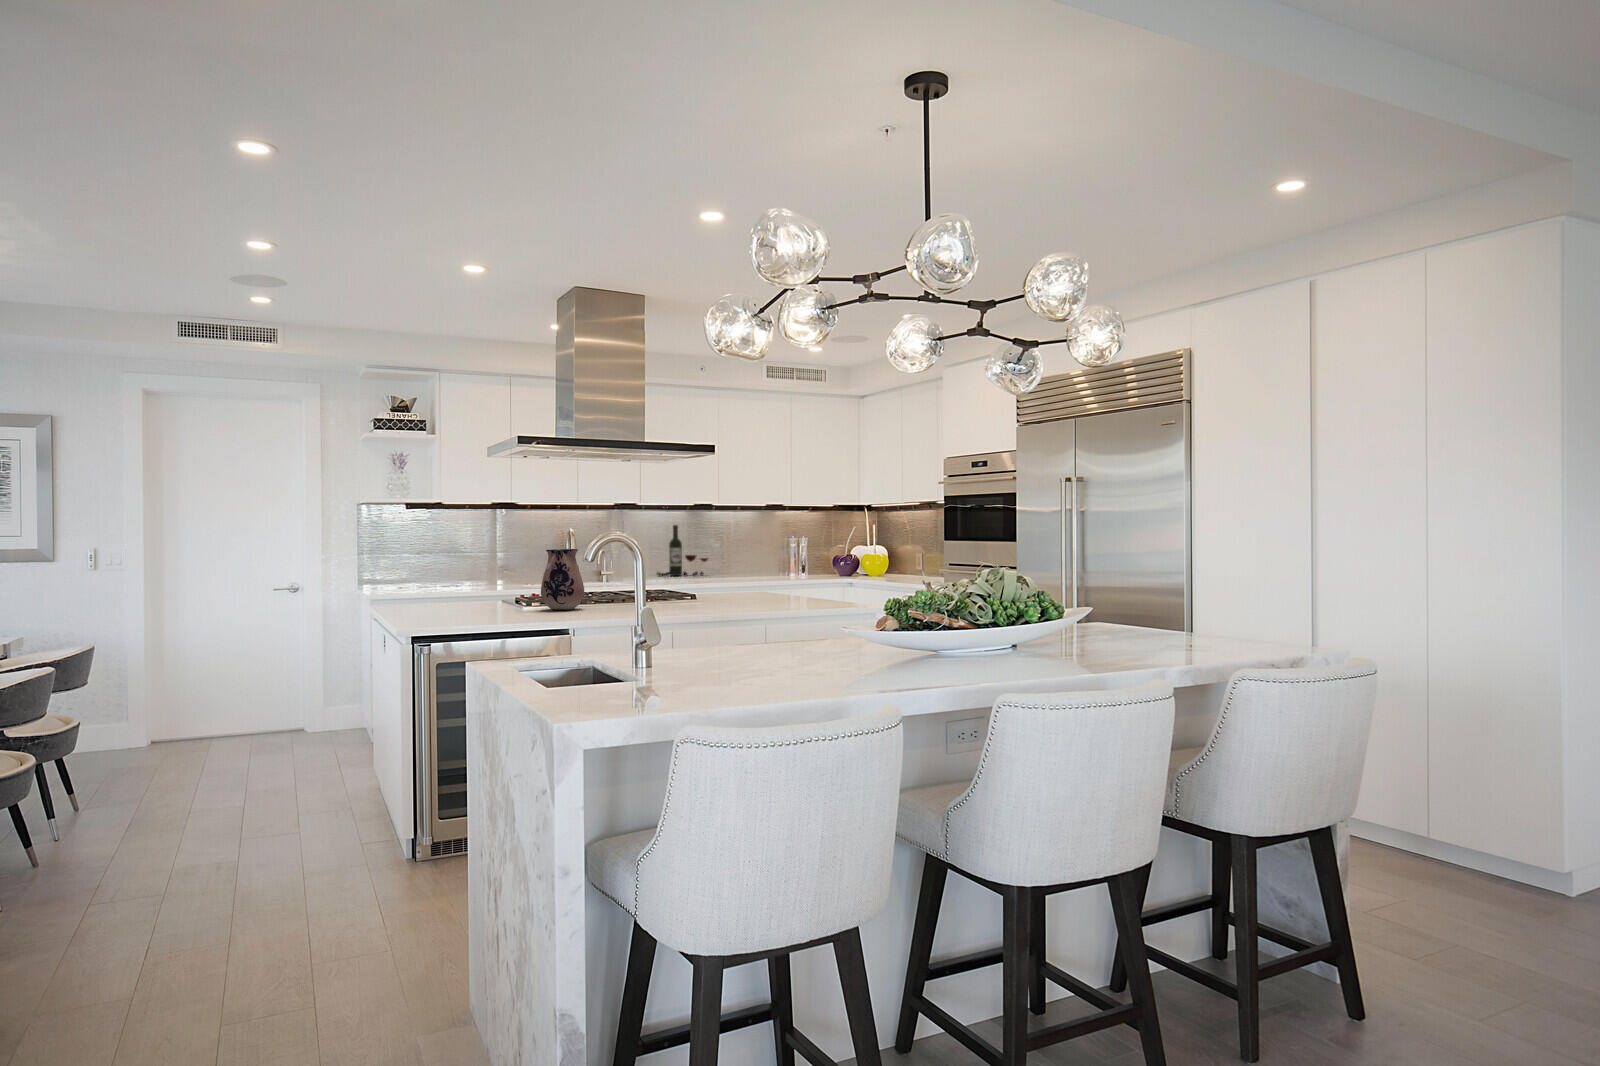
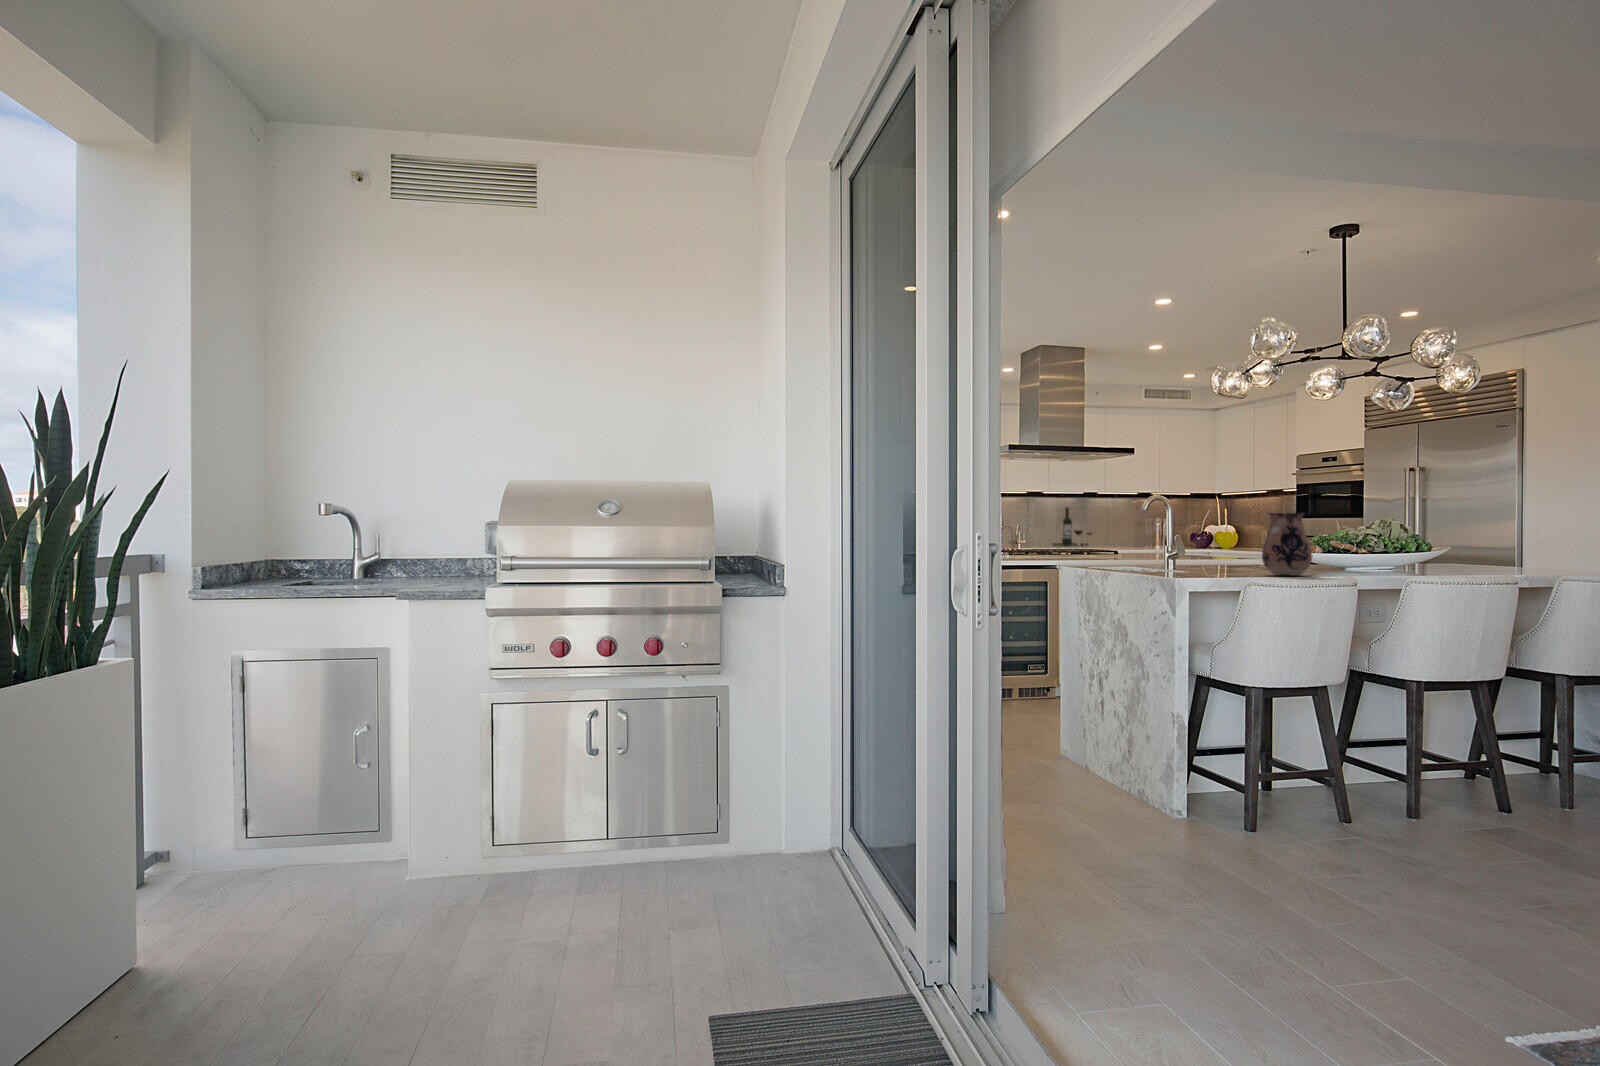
ceramic pitcher: present [541,549,584,610] -> present [1262,512,1312,576]

